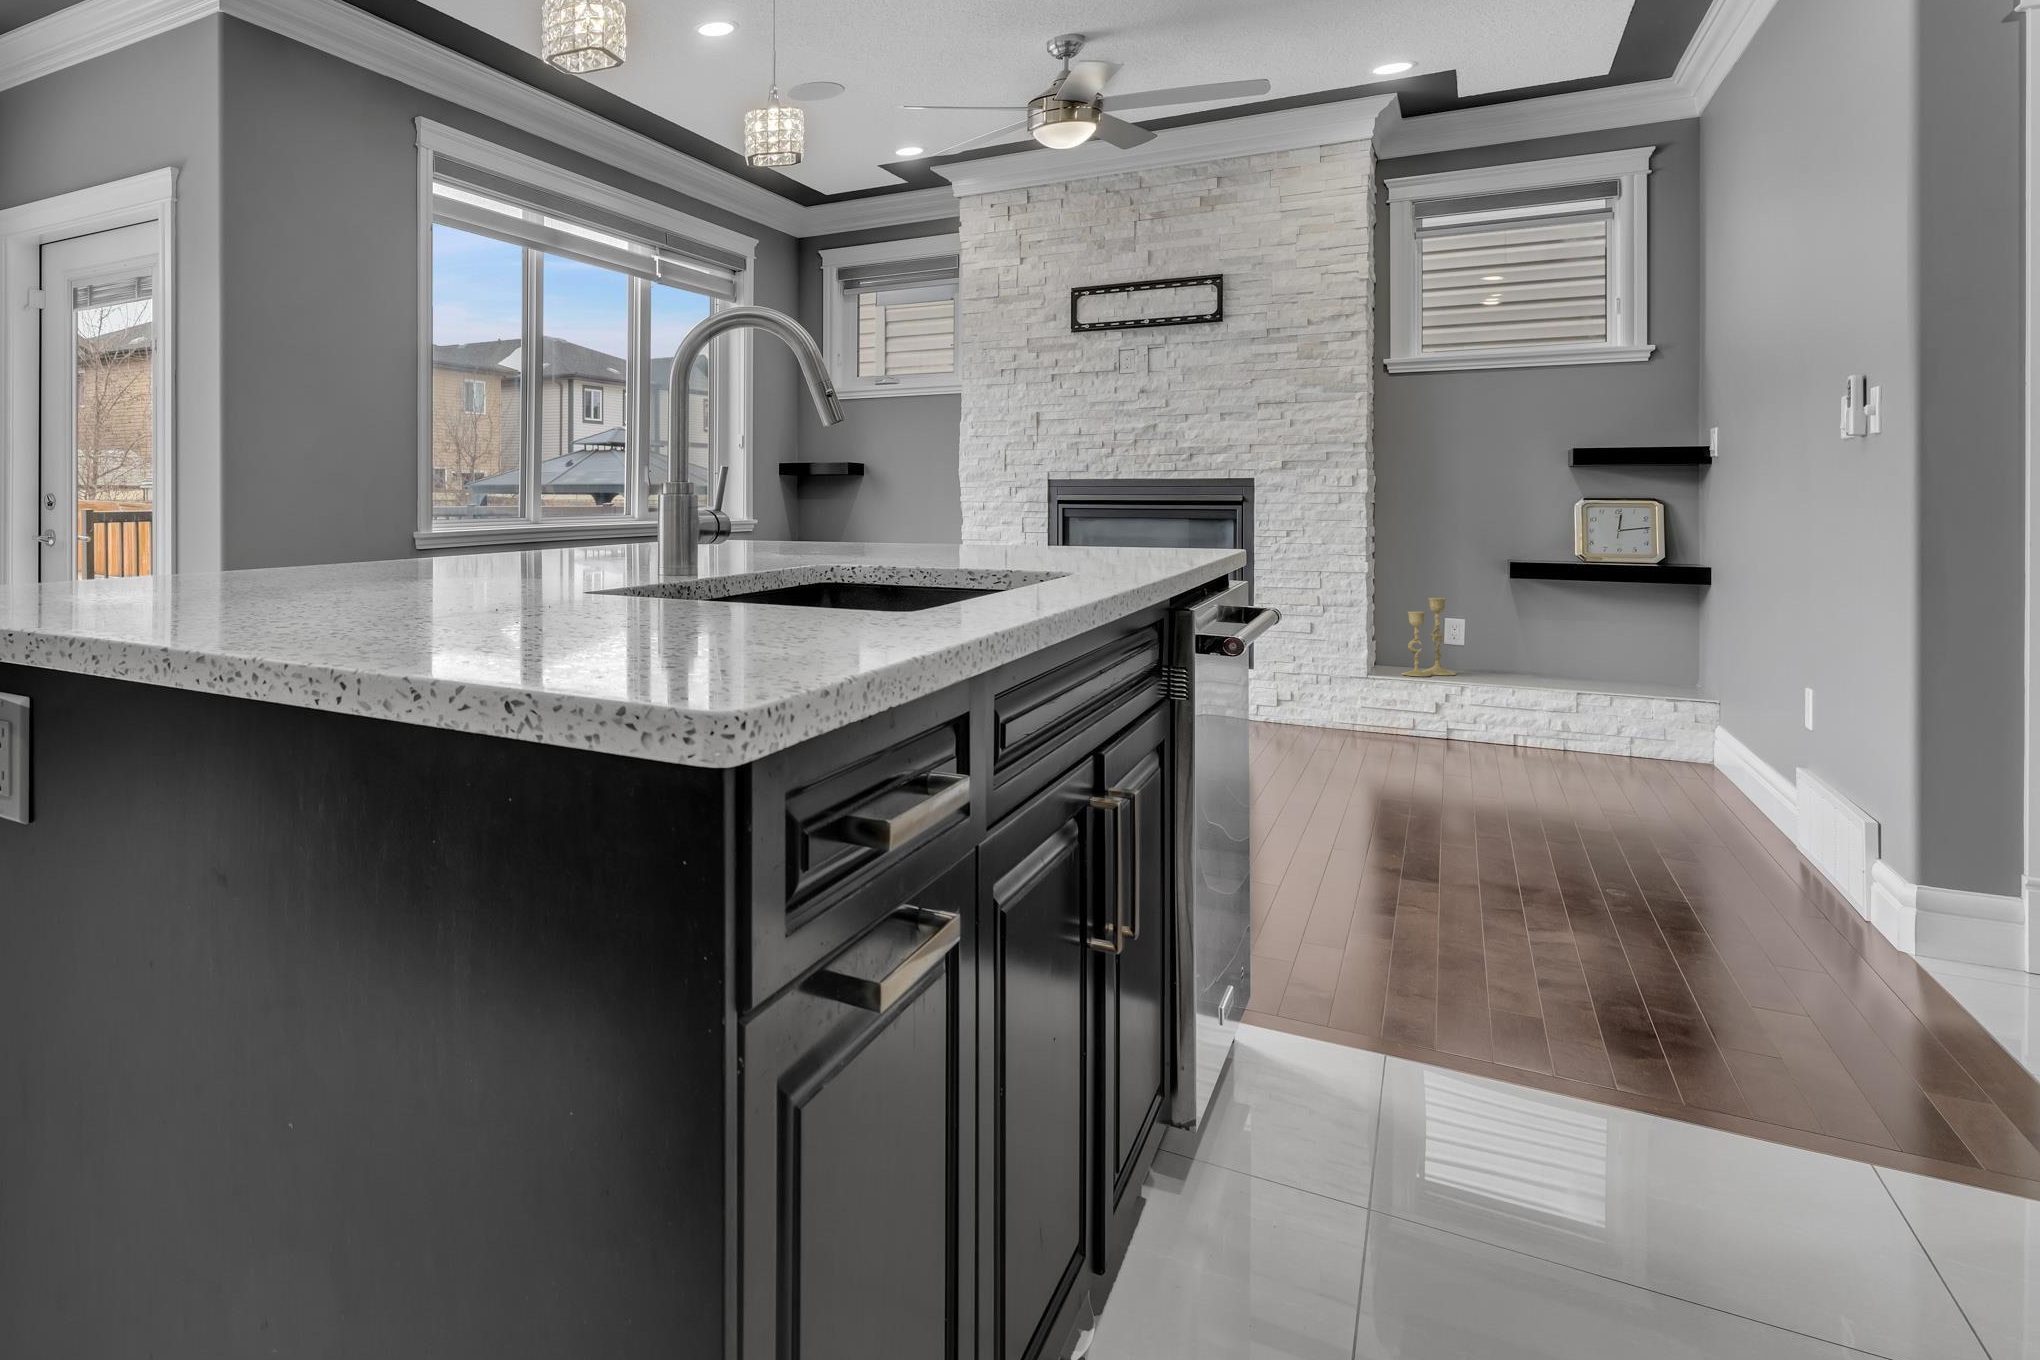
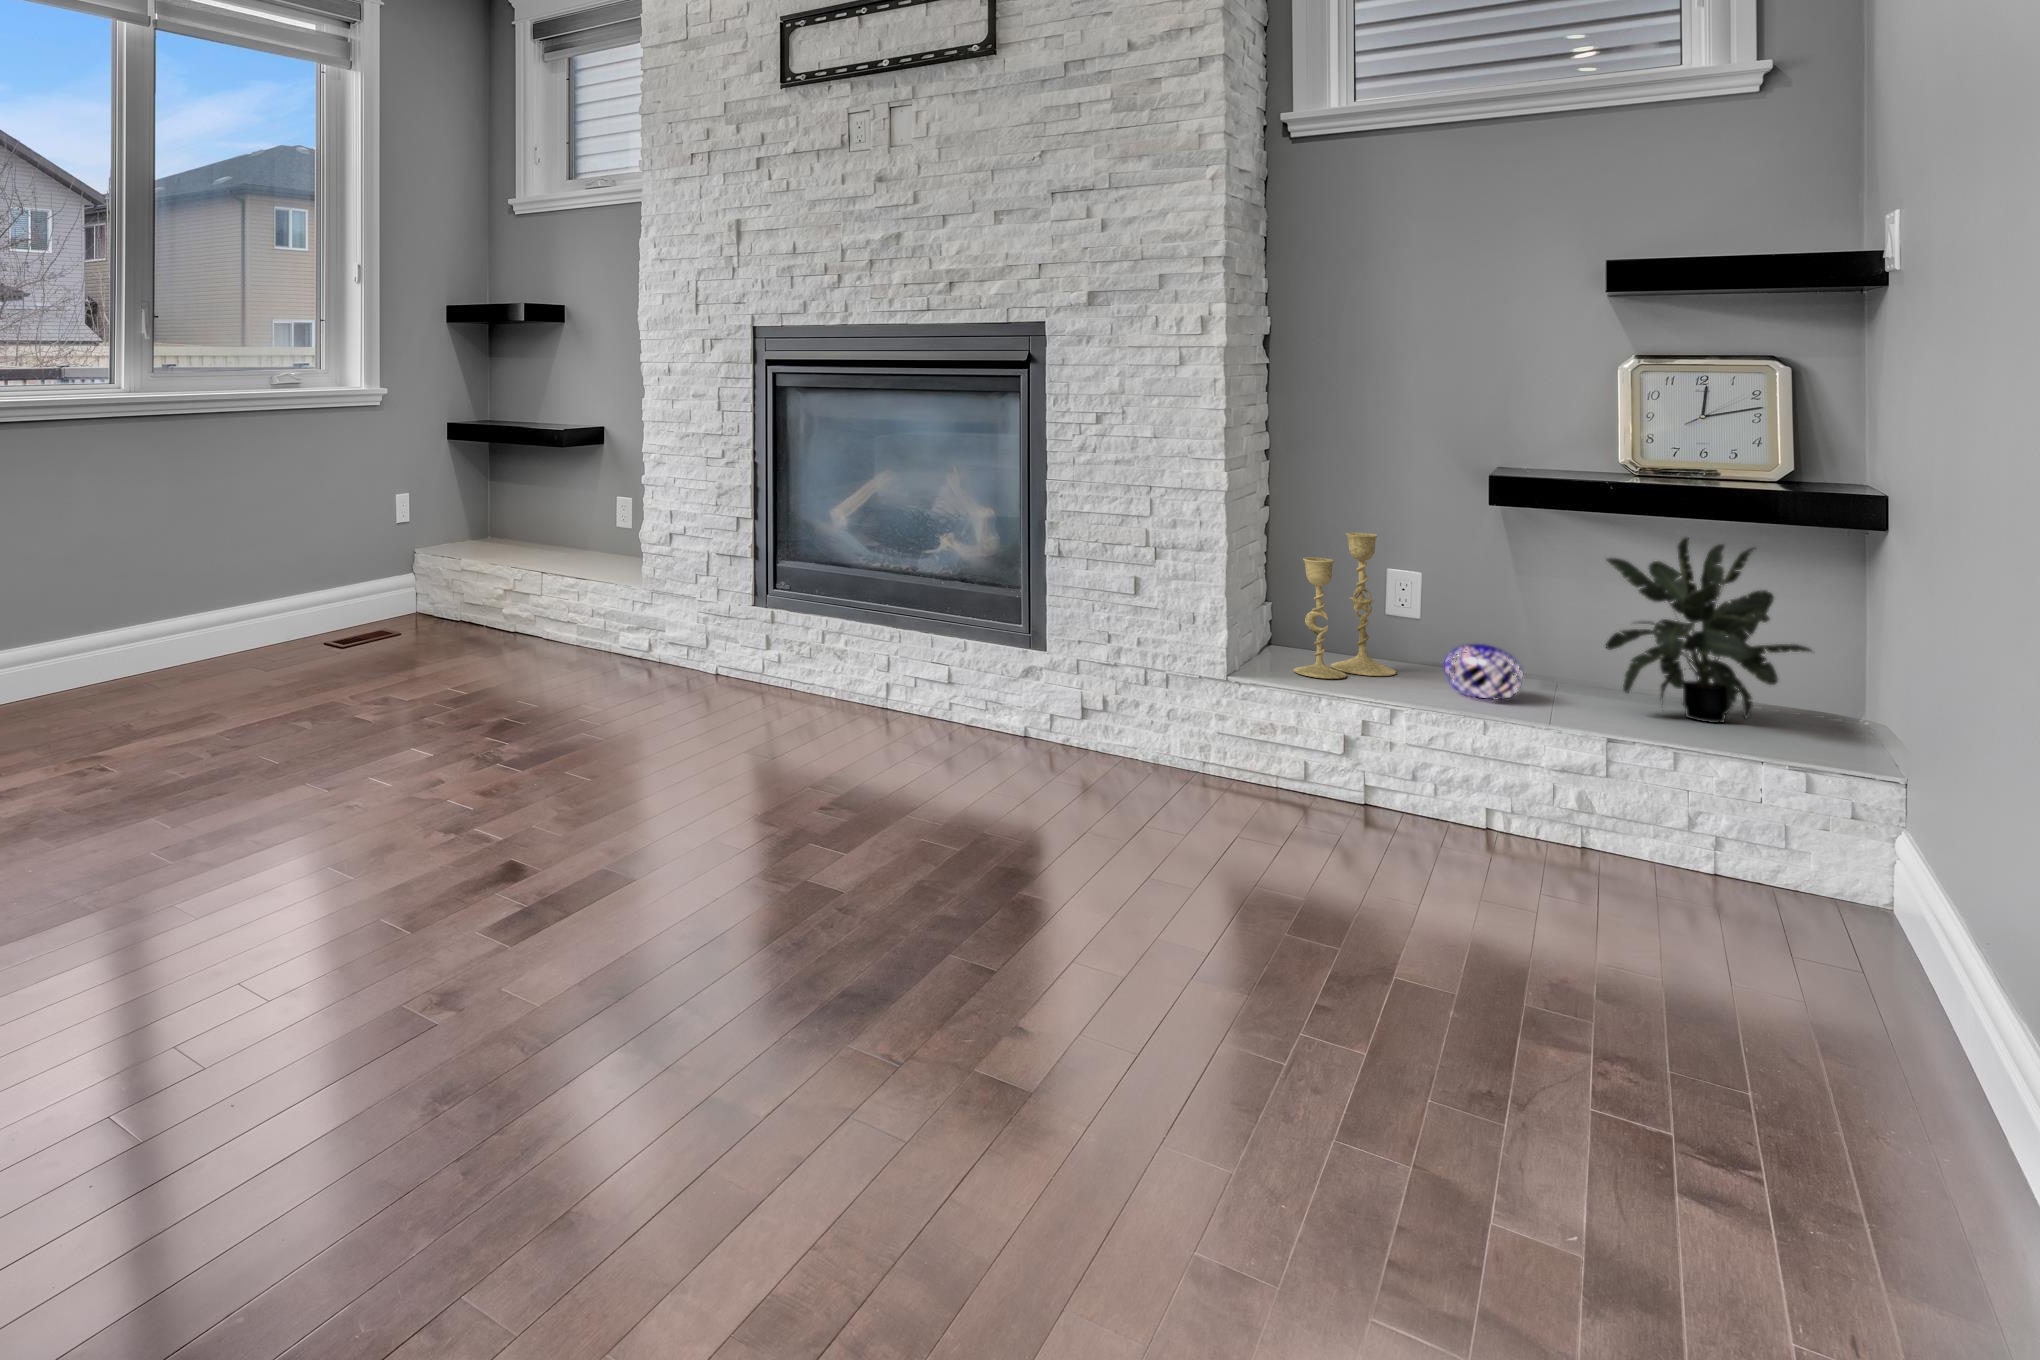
potted plant: none [1568,593,1673,686] -> present [1606,538,1811,723]
decorative orb: none [1487,653,1529,681] -> present [1444,644,1523,699]

